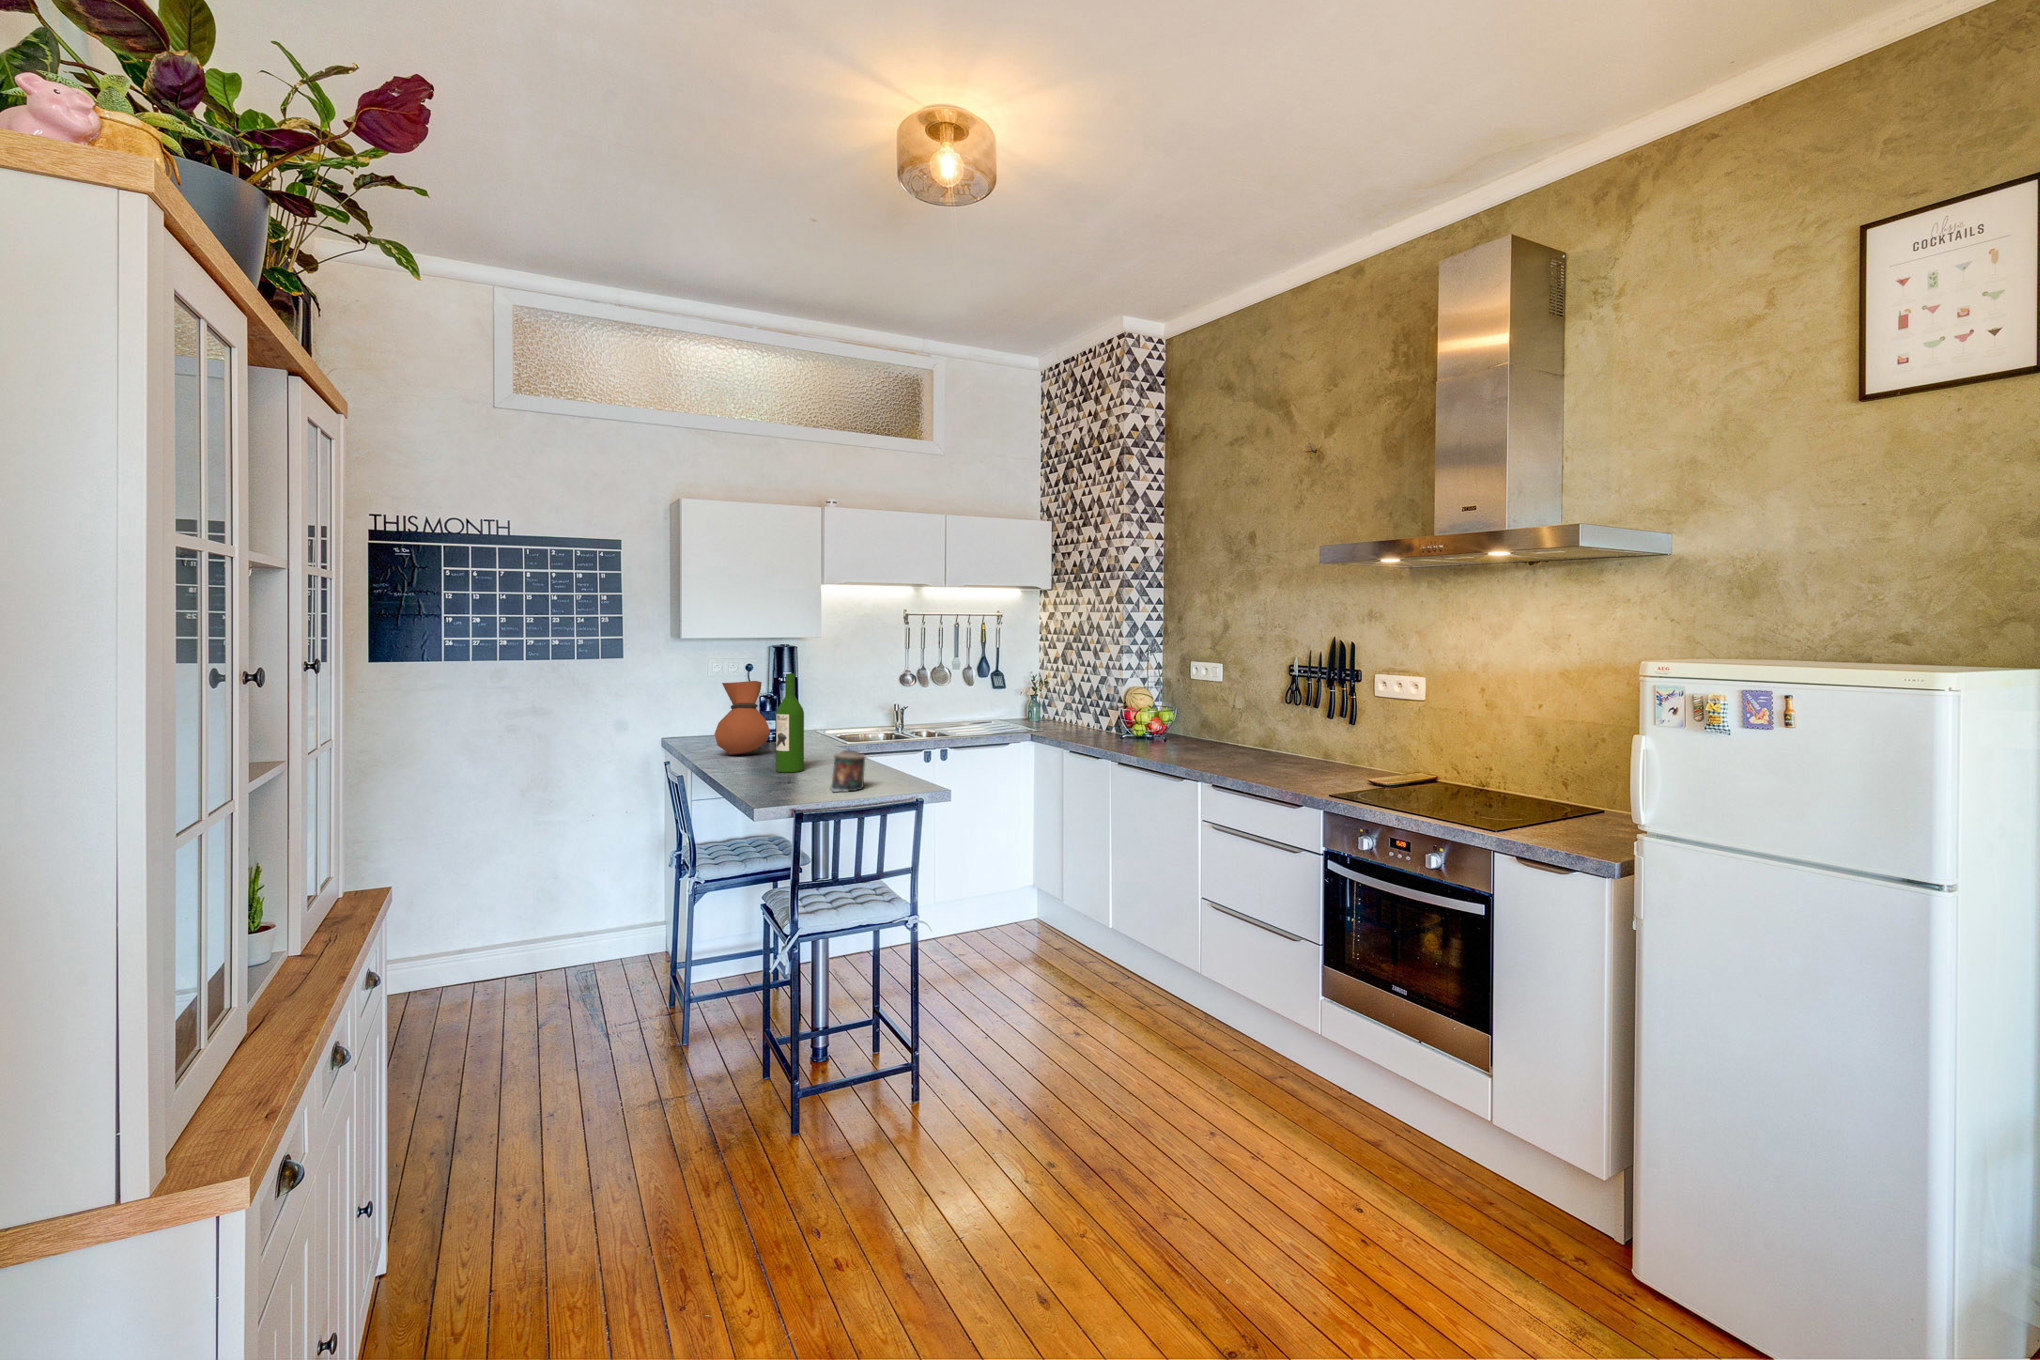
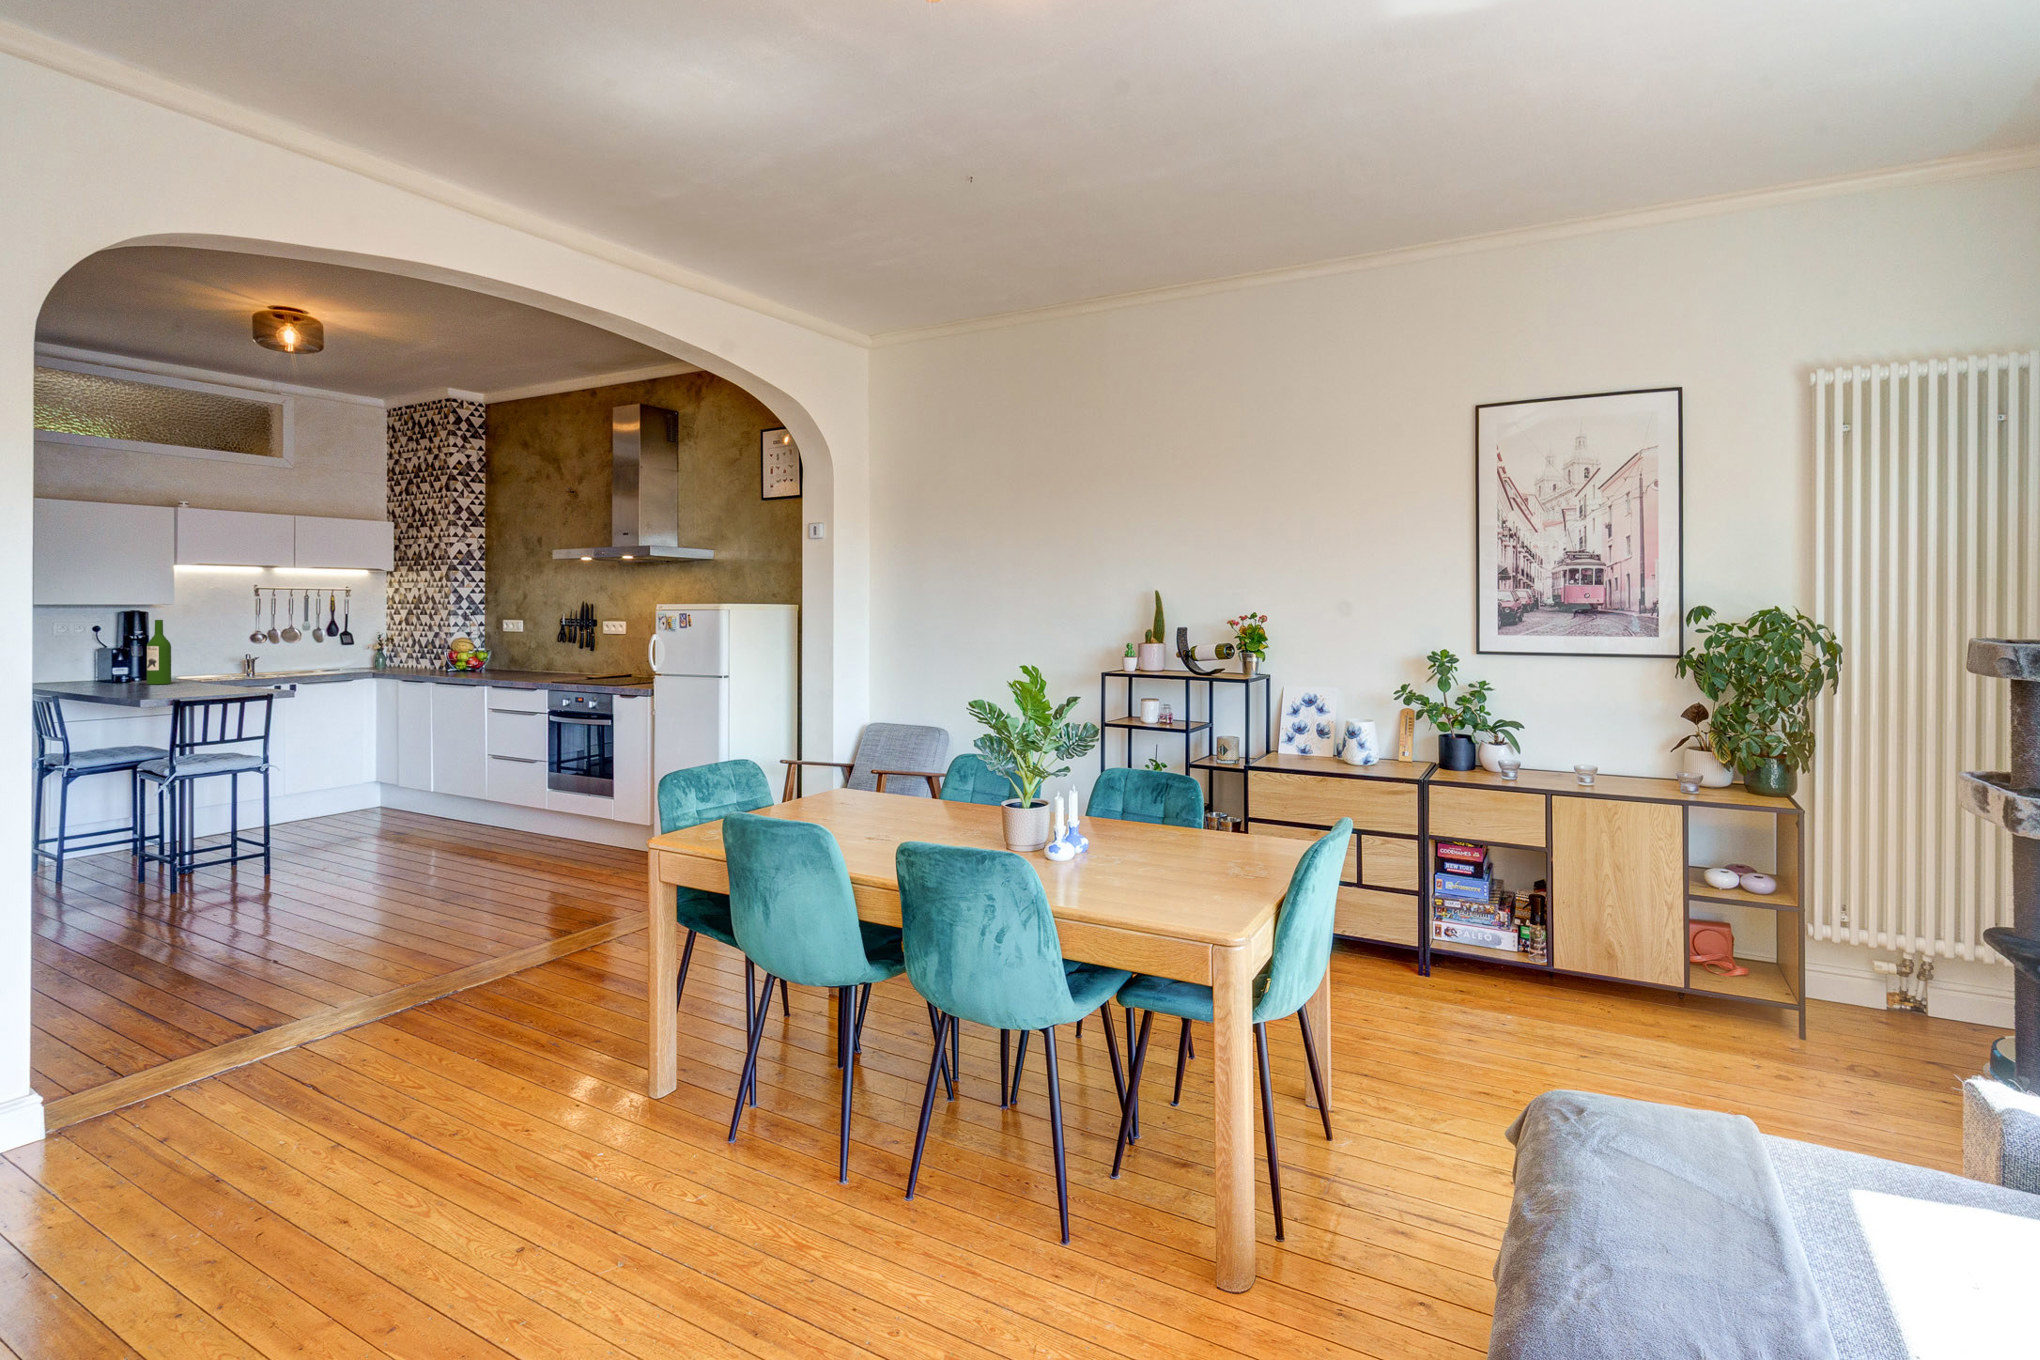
vase: present [714,681,770,755] -> none [80,628,134,681]
candle: present [830,750,865,792] -> none [198,664,227,688]

